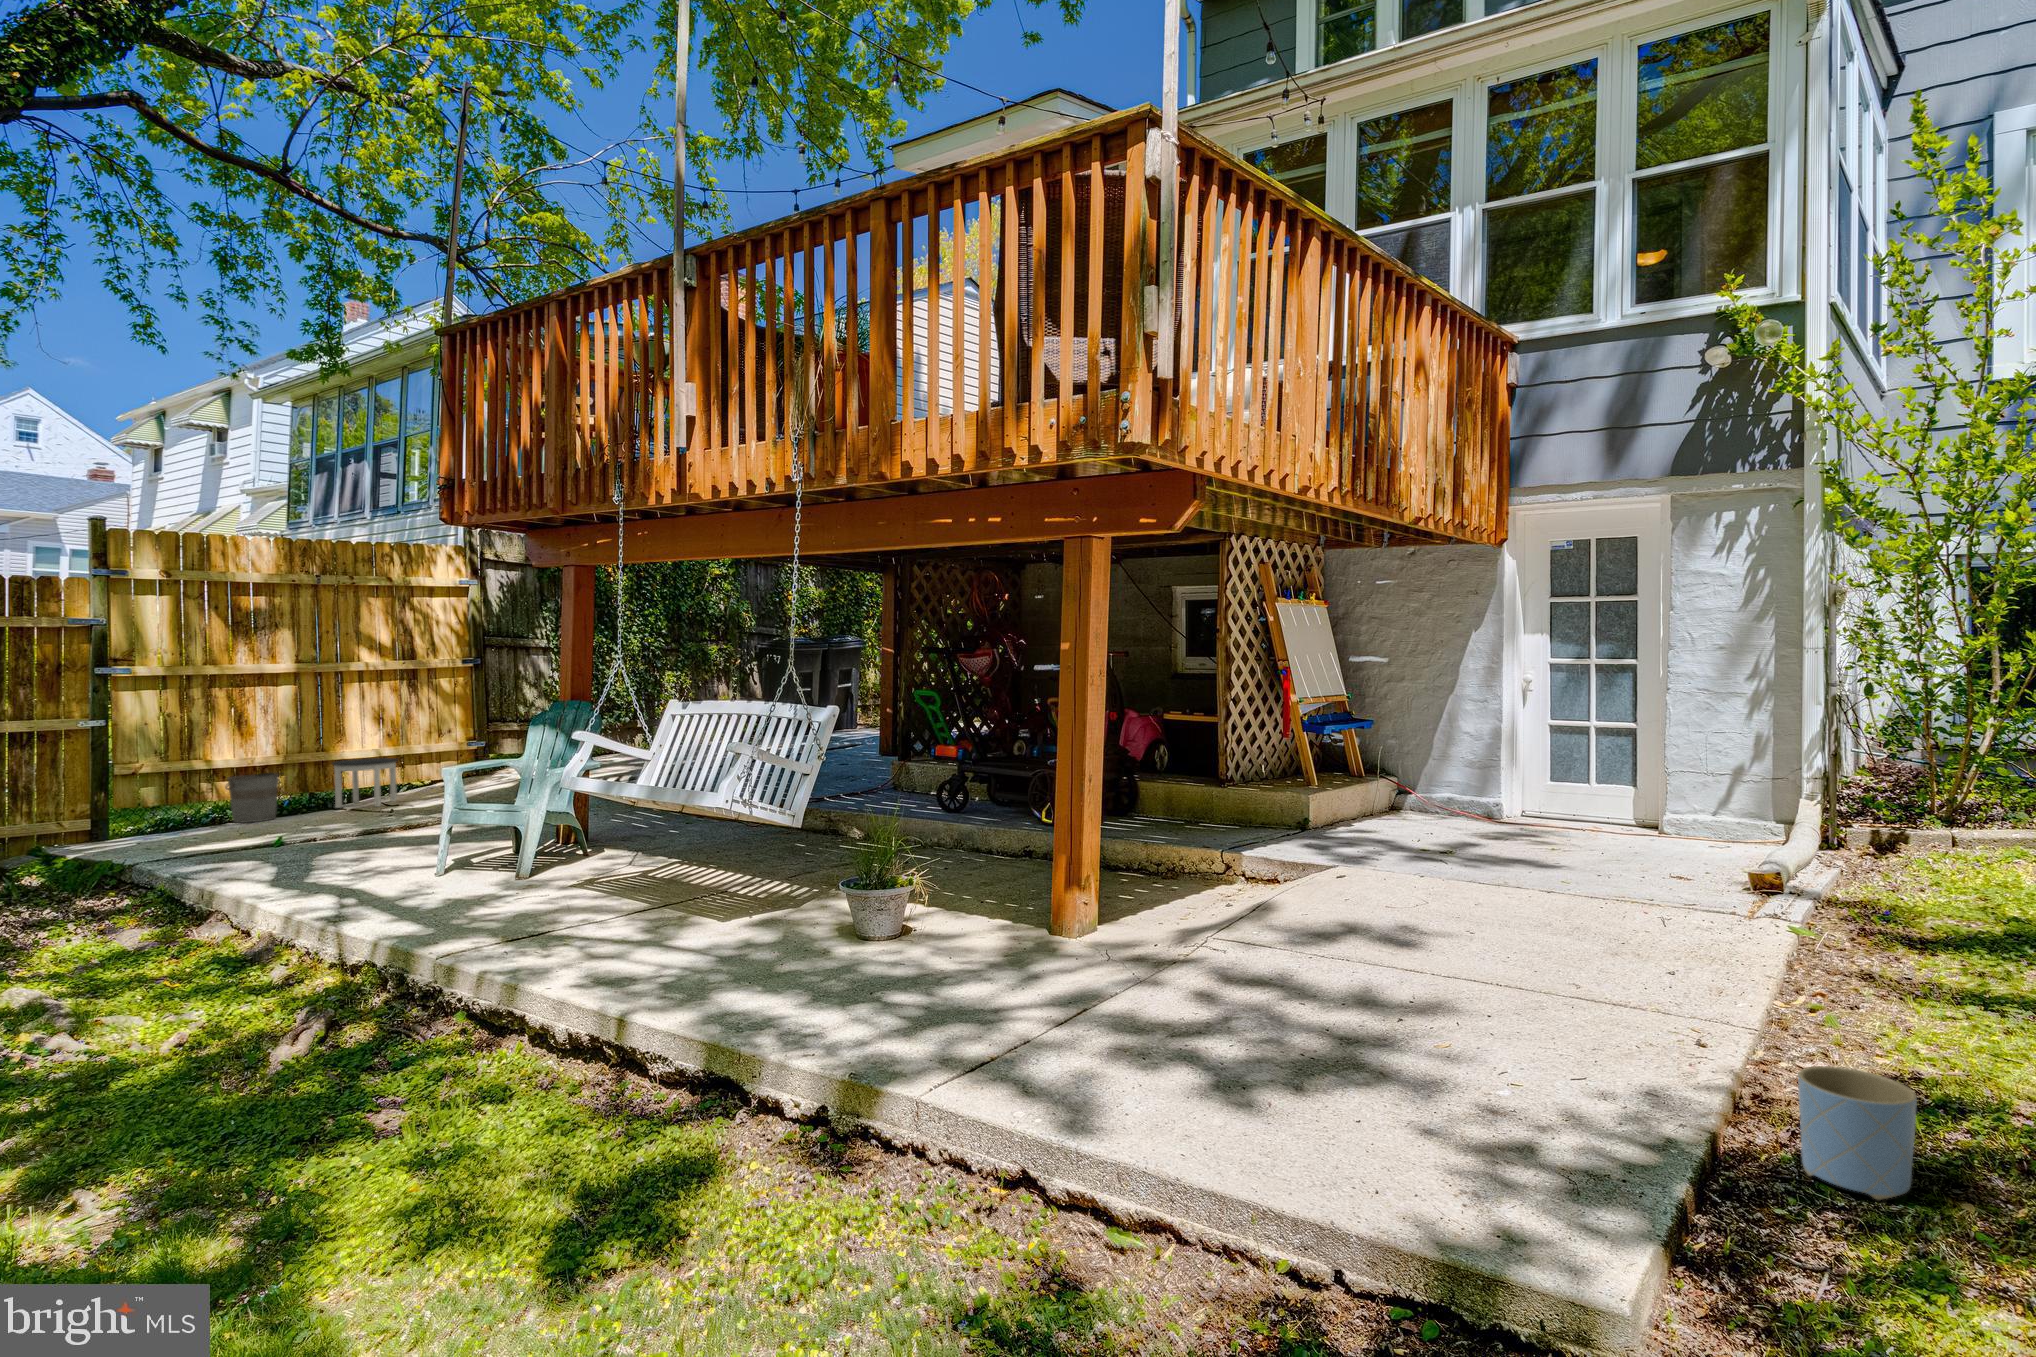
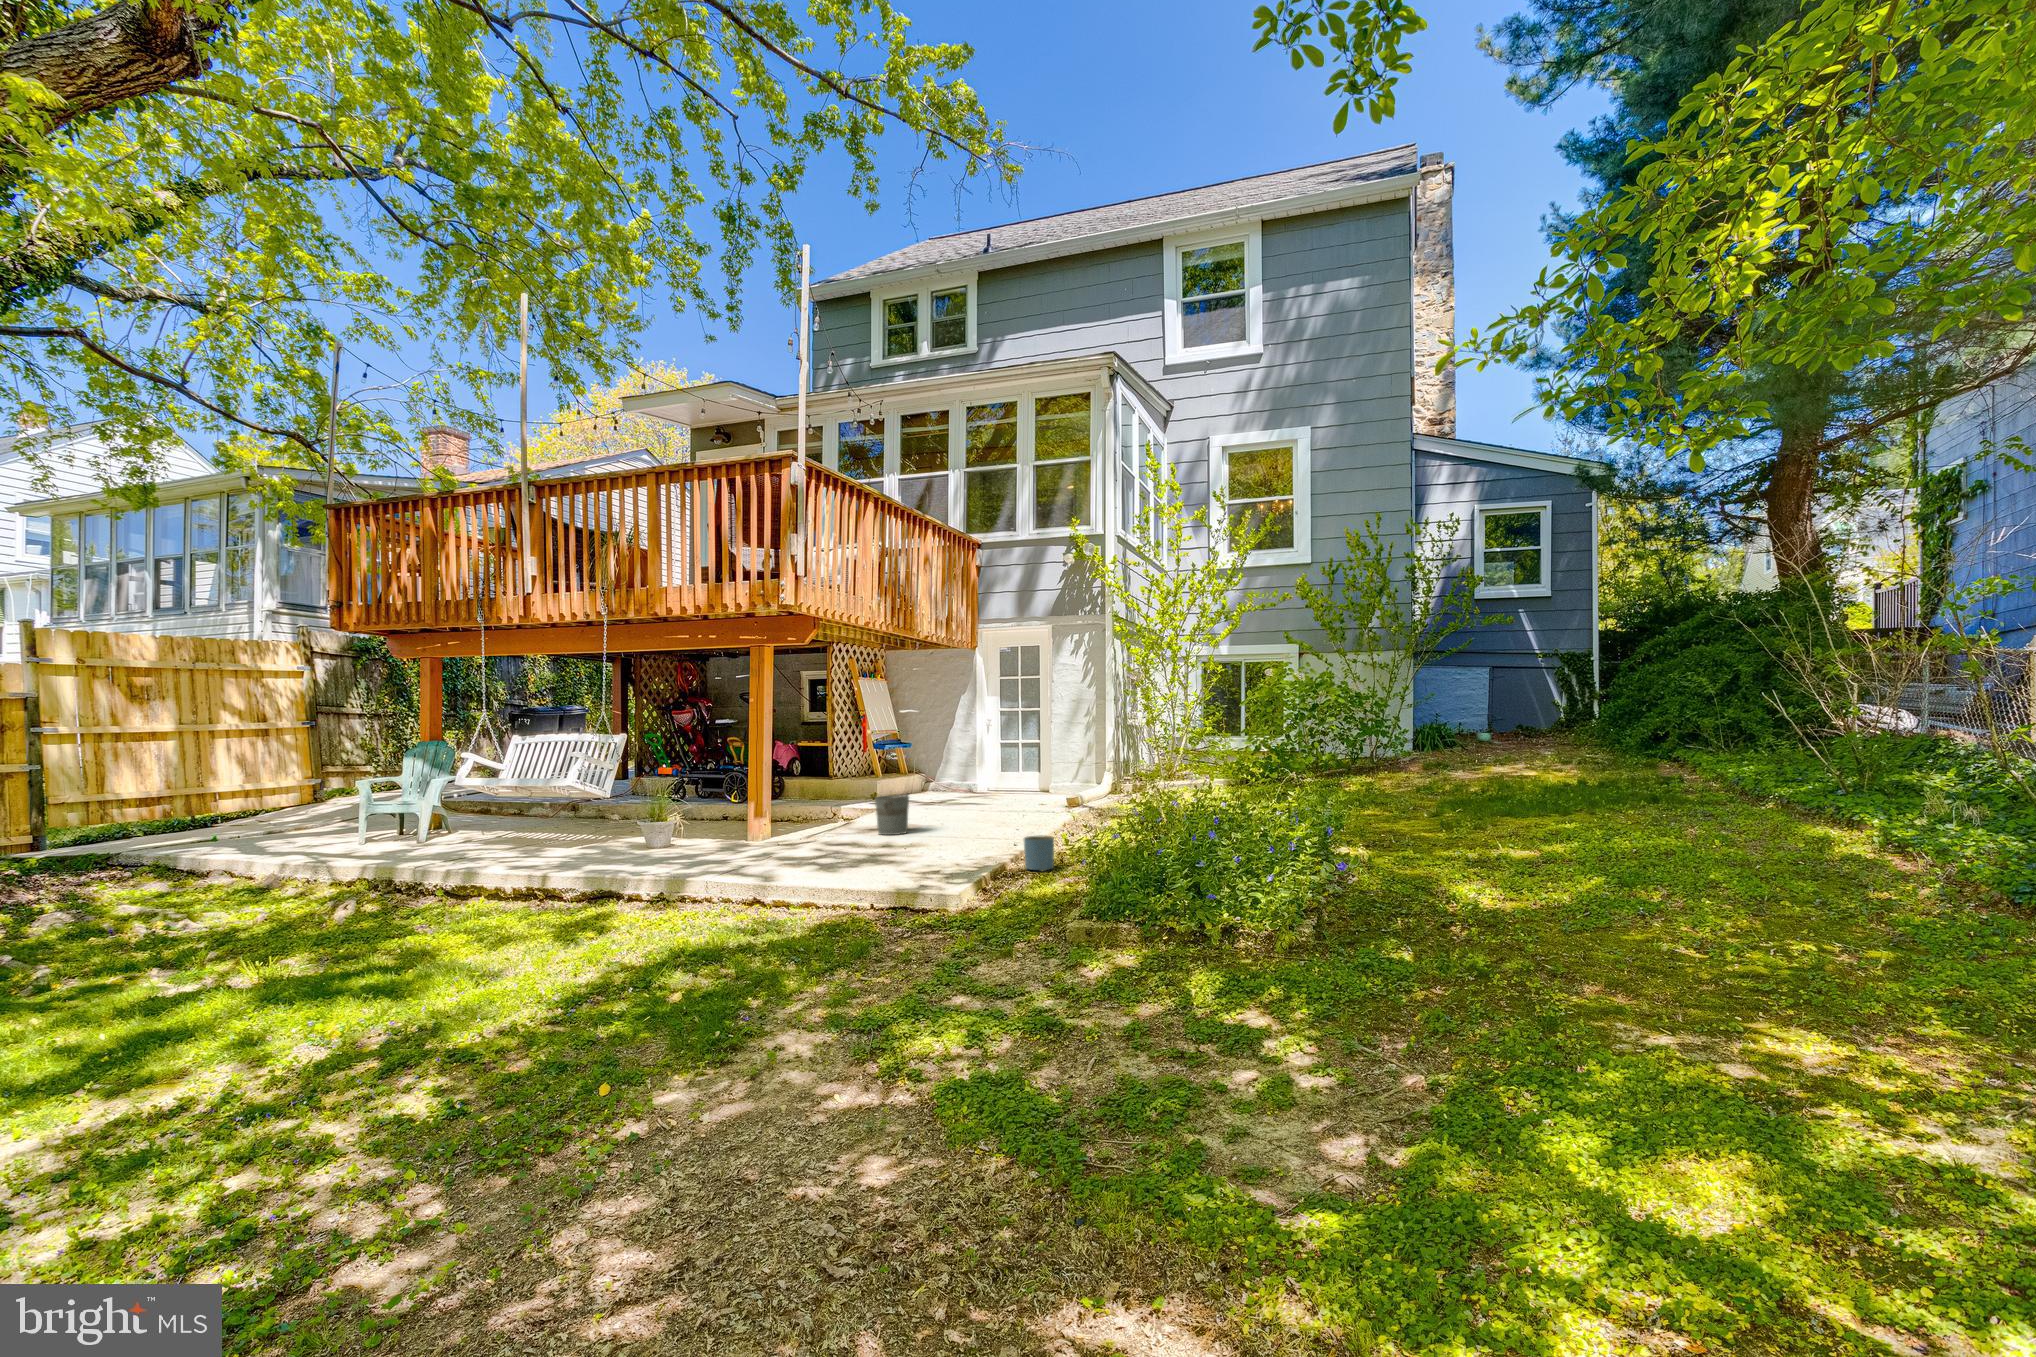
round table: present [332,758,398,808] -> none [144,795,204,834]
bucket: present [225,773,283,823] -> present [875,794,909,835]

